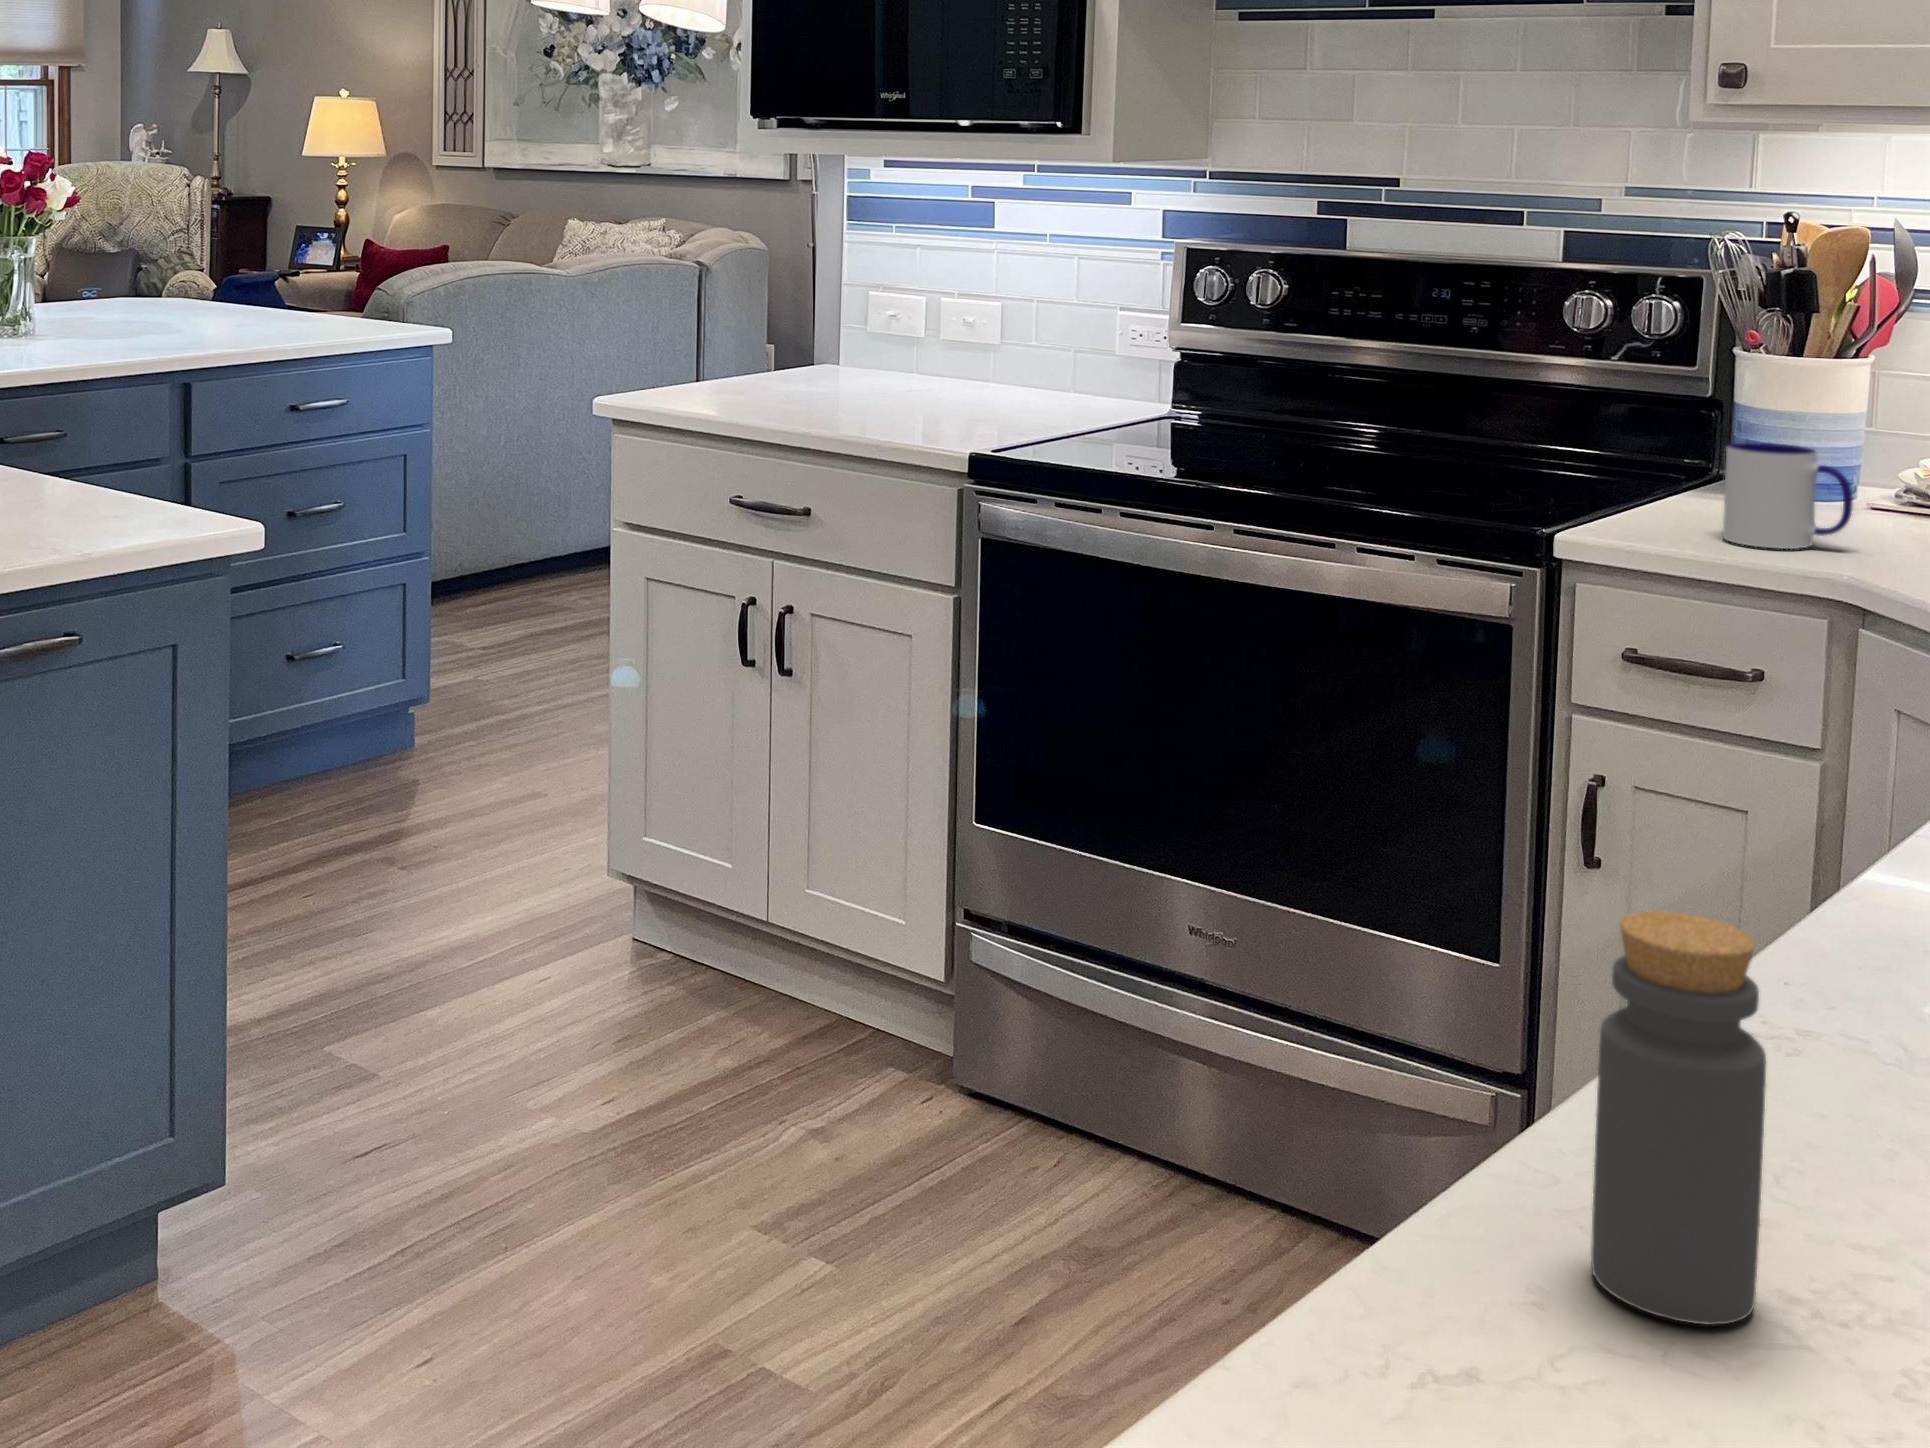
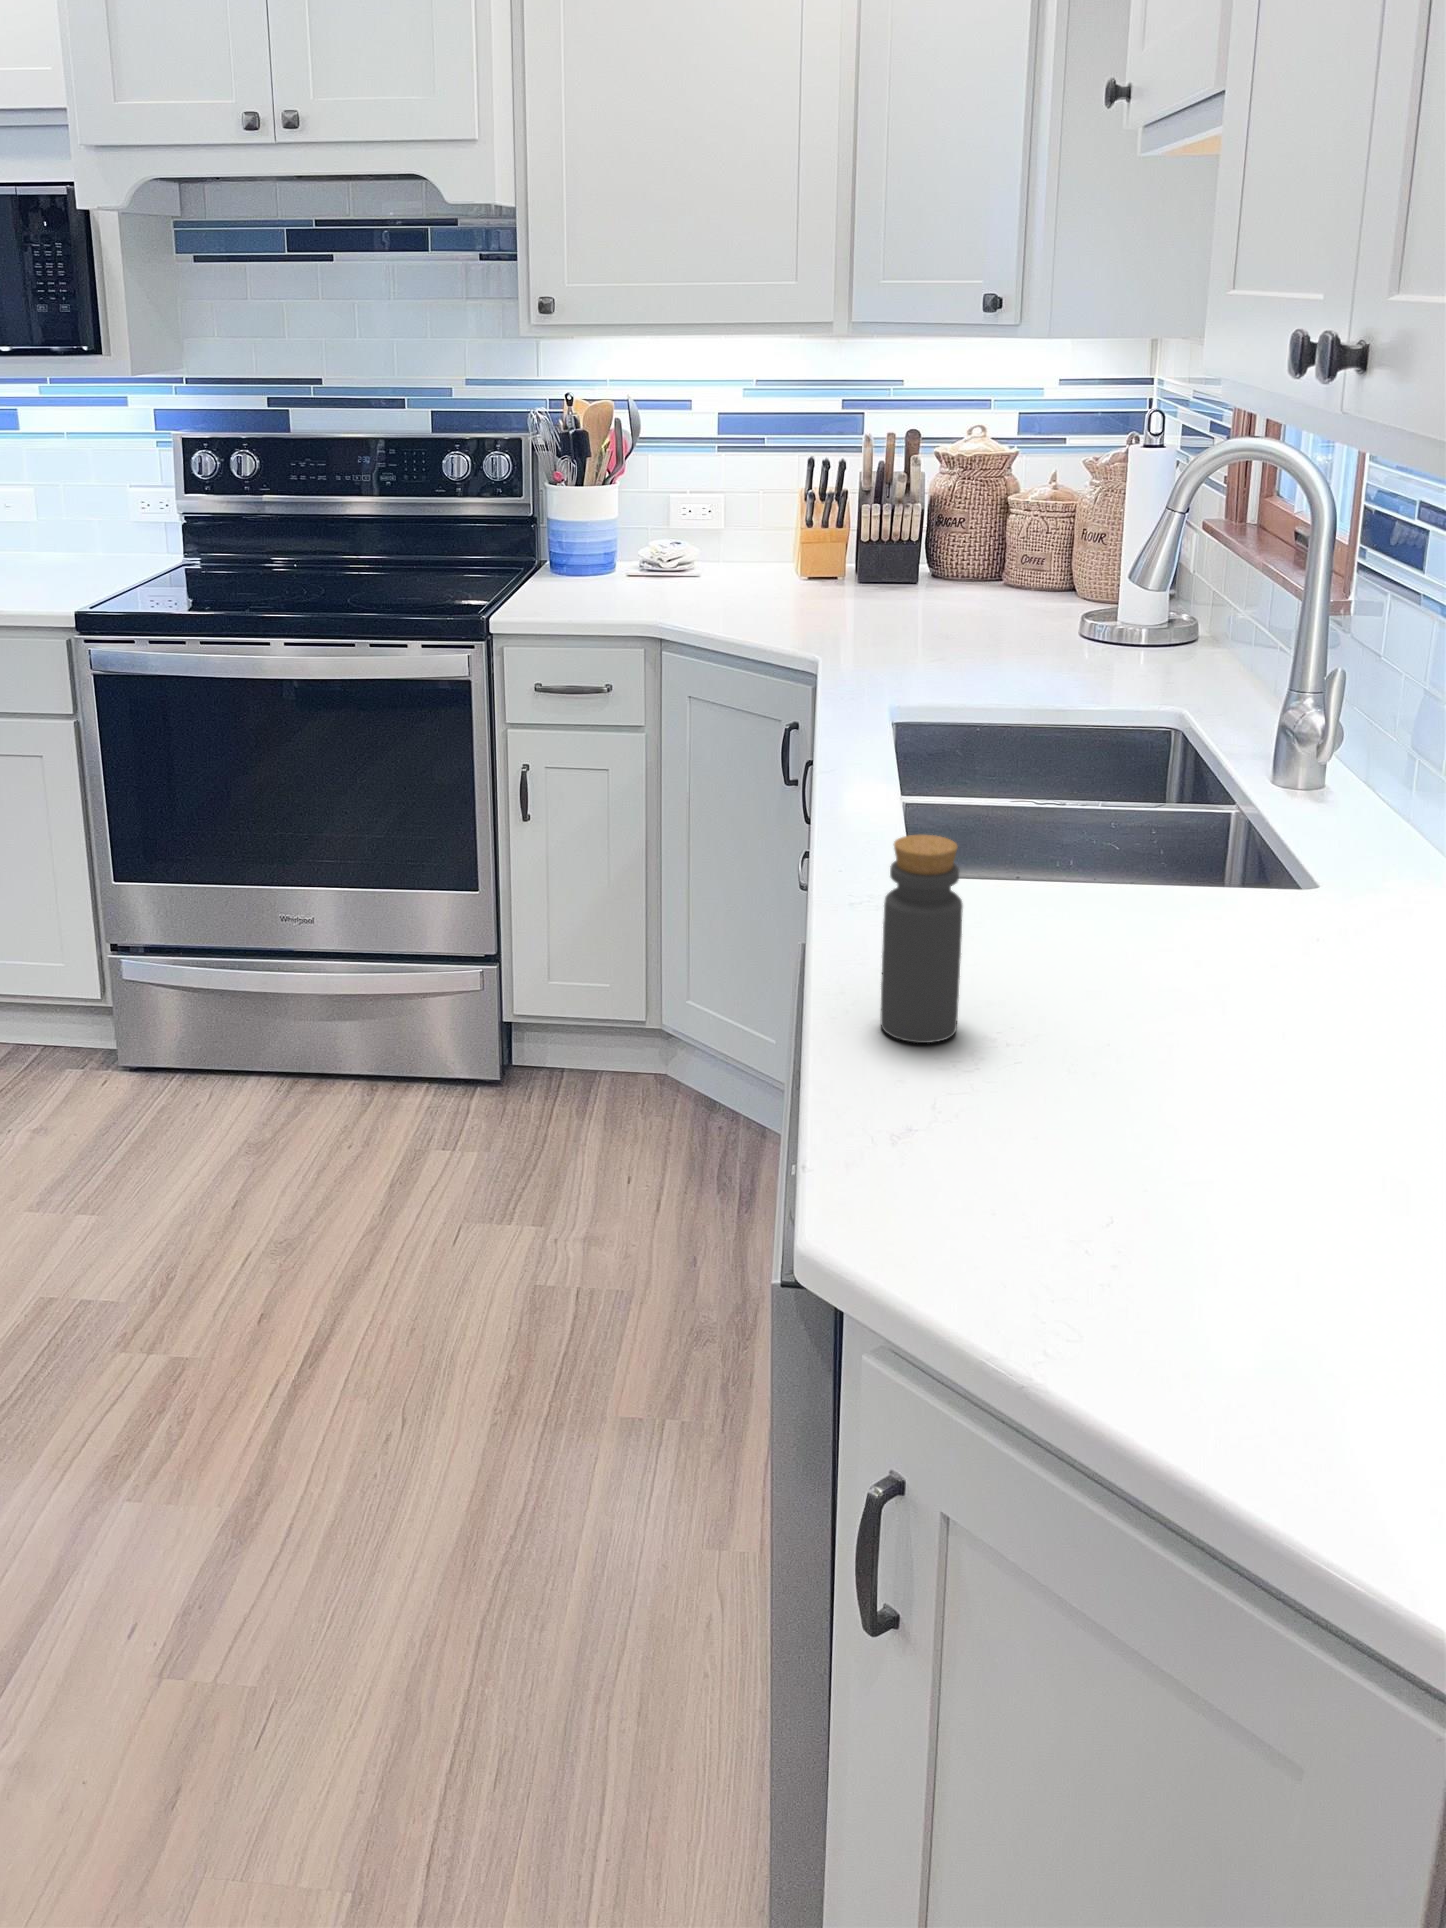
mug: present [1723,443,1853,549] -> none [578,545,645,609]

